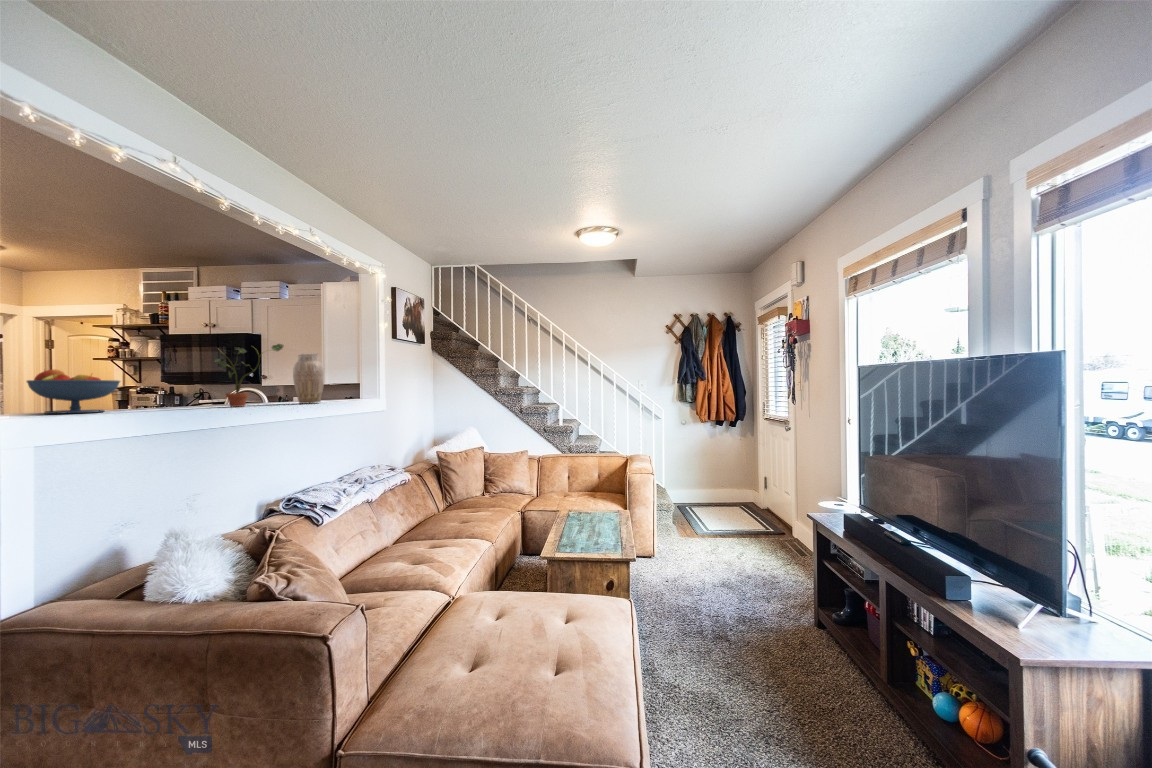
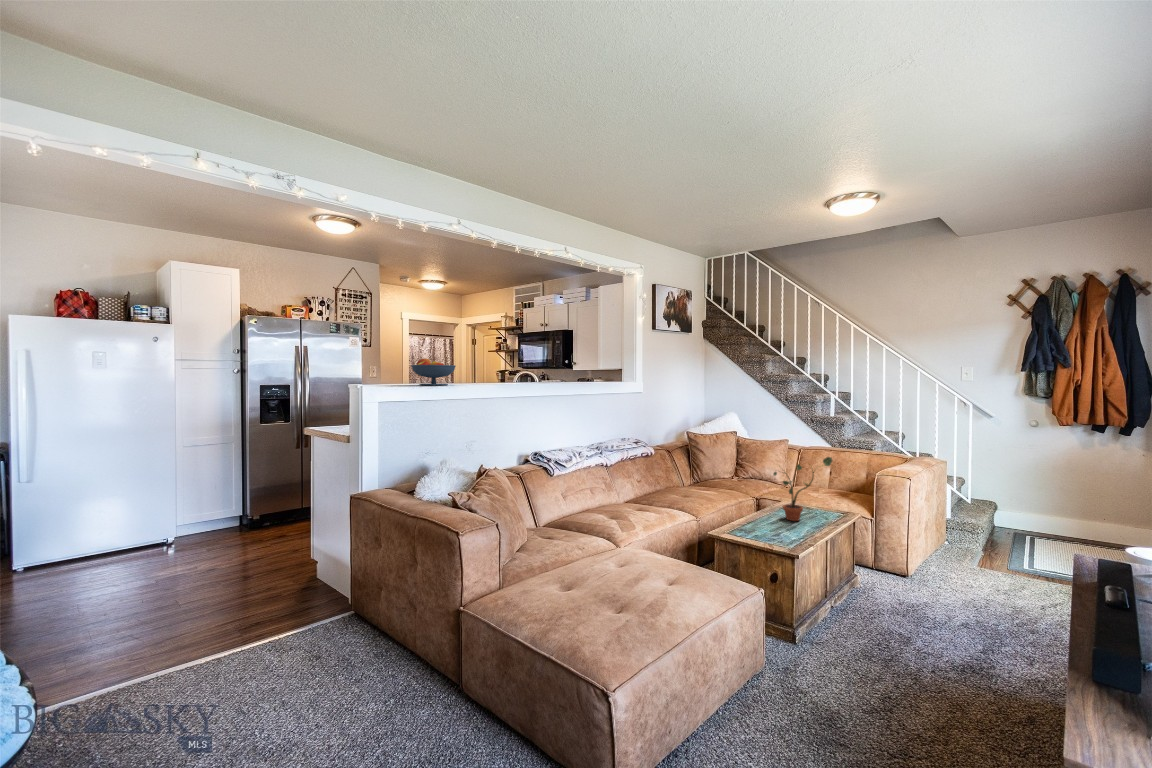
potted plant: present [215,344,283,407] -> present [773,457,832,521]
vase: present [293,353,324,404] -> none [561,344,583,384]

